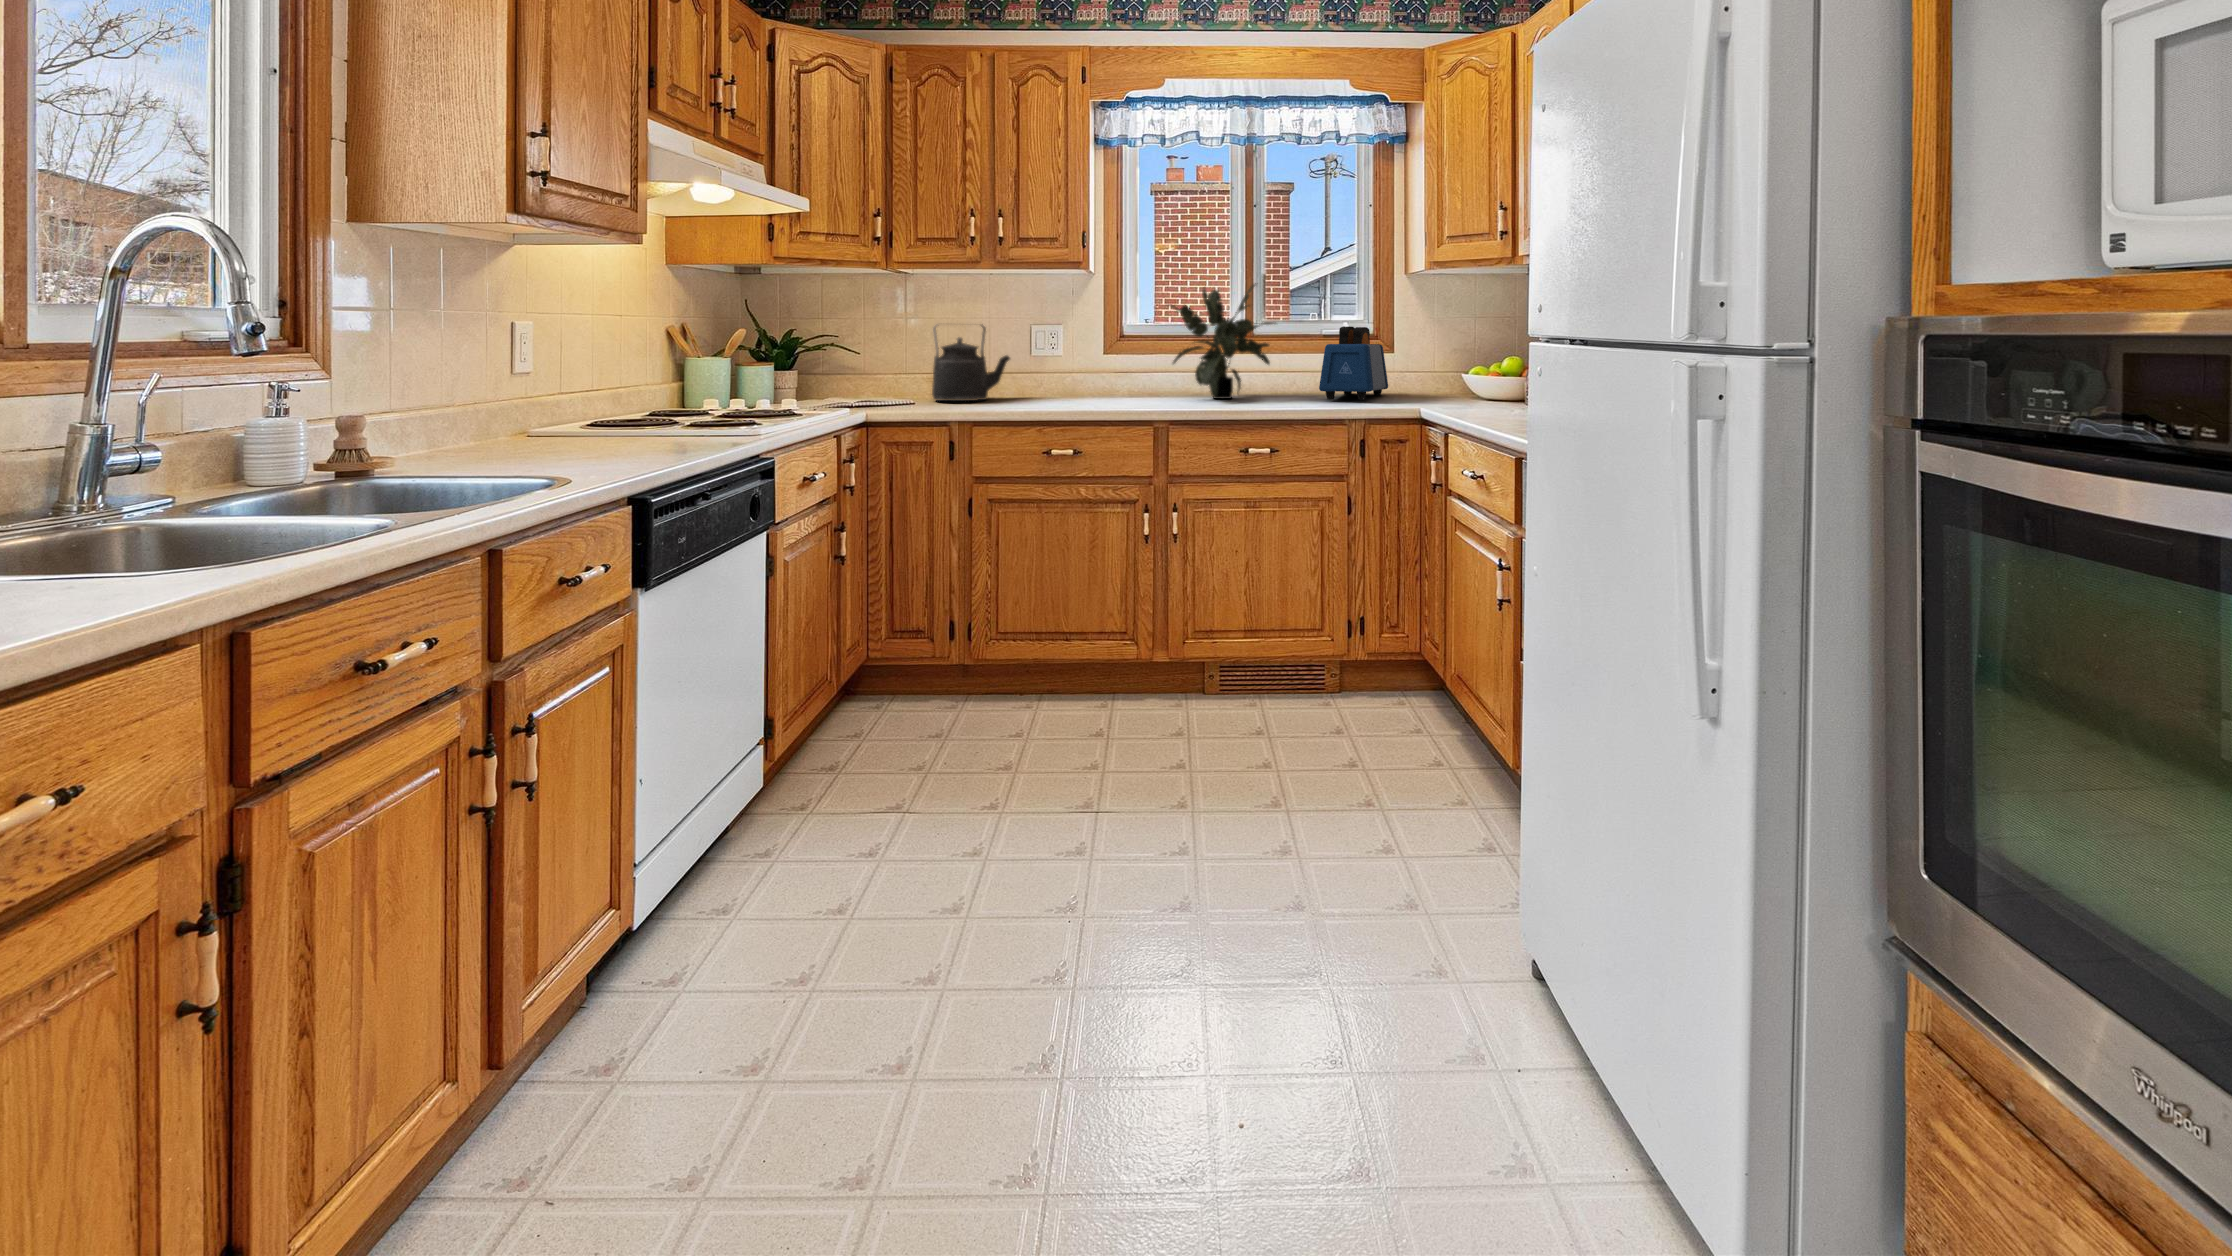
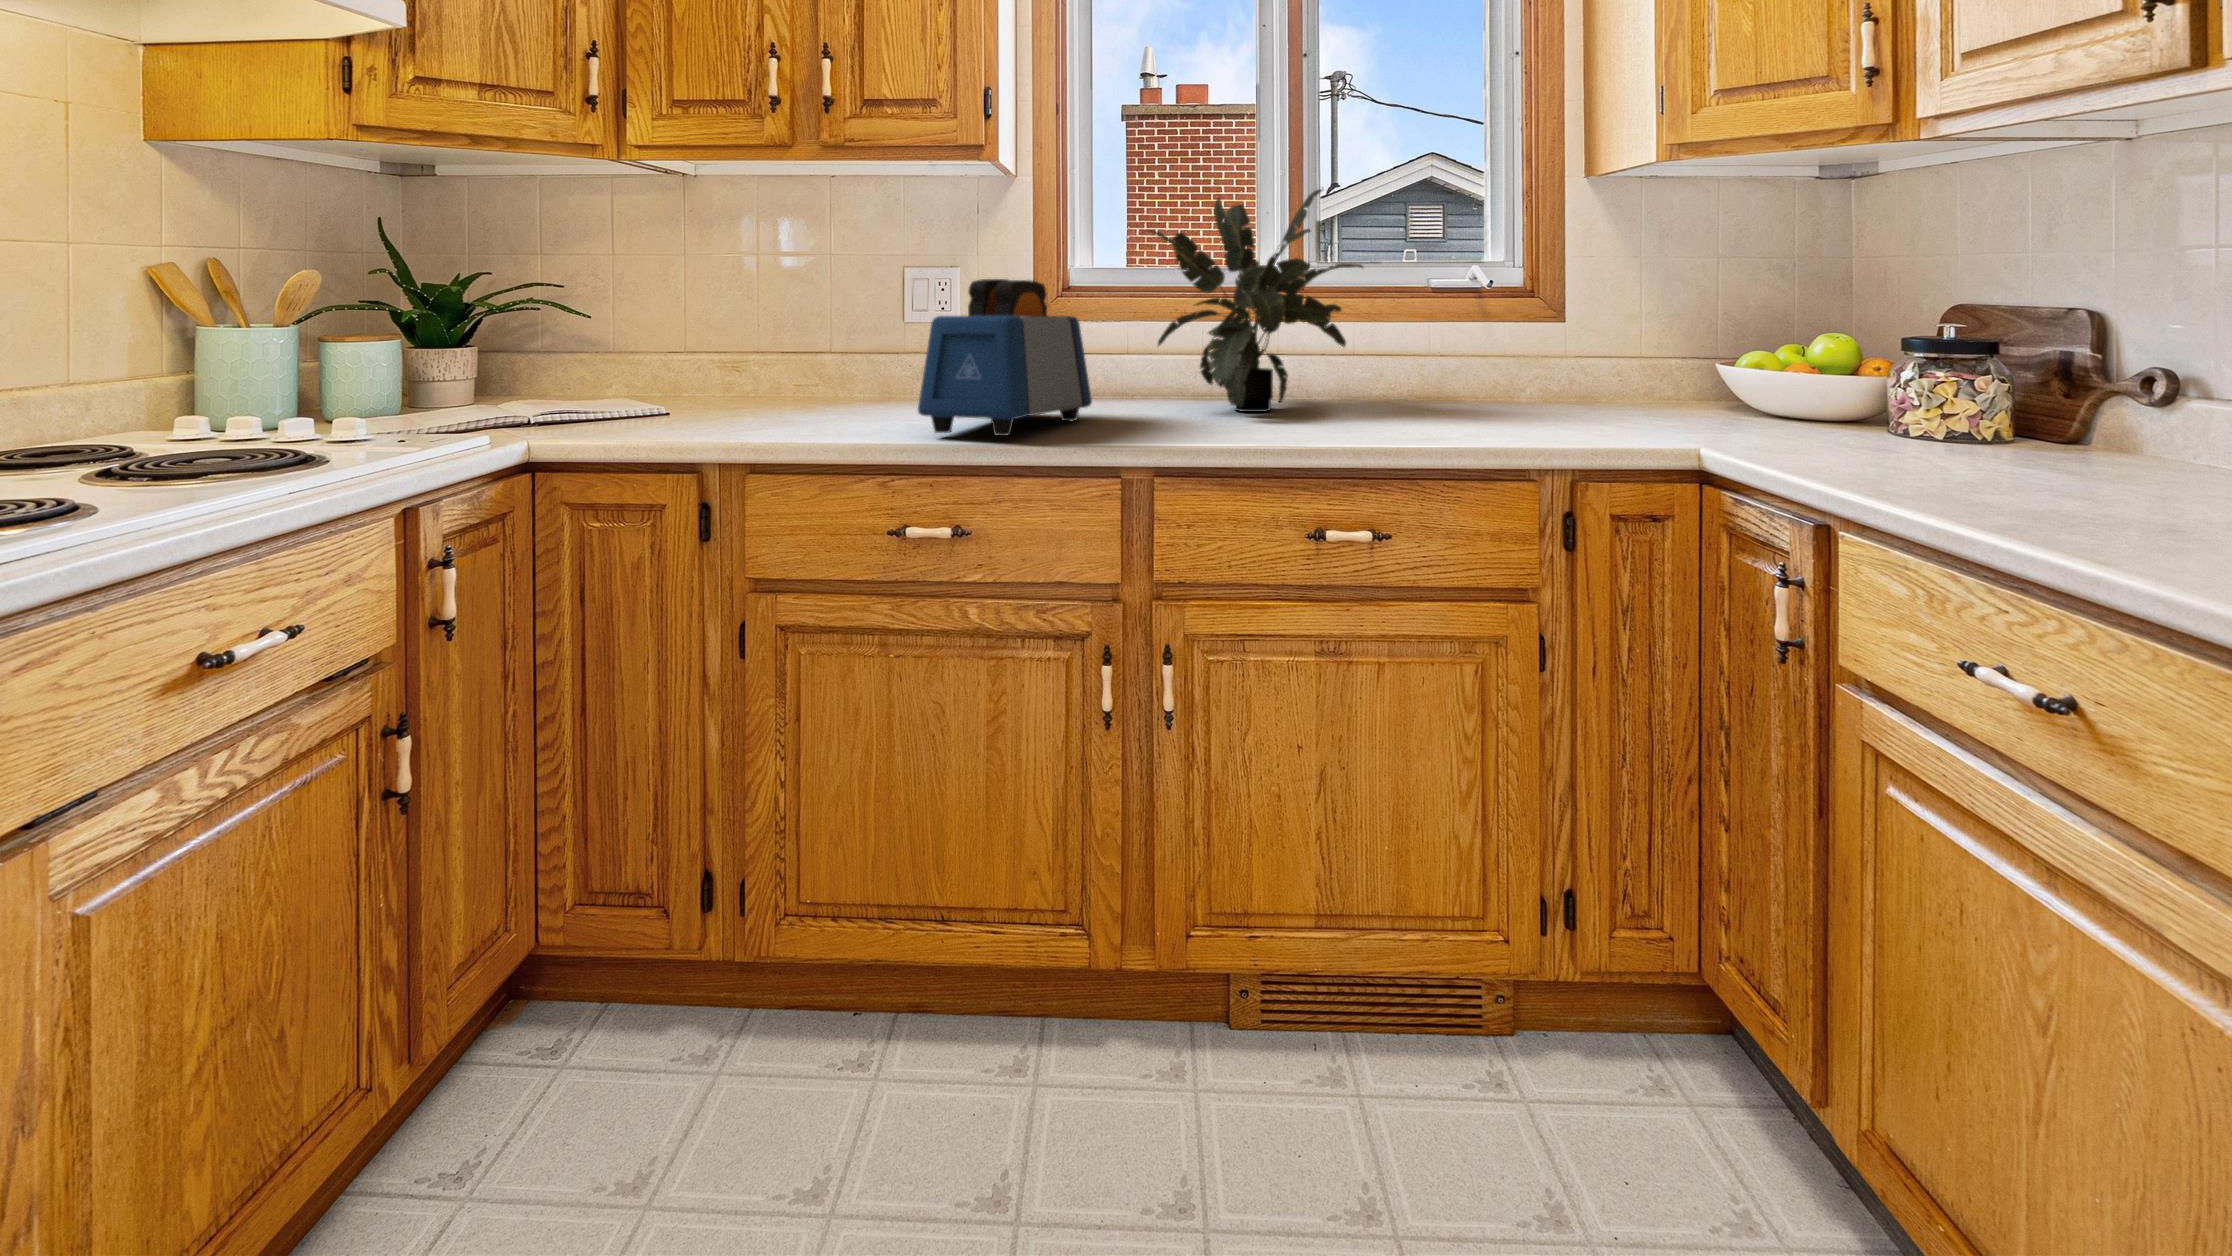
kettle: present [932,325,1010,401] -> none [705,267,858,414]
toaster: present [1319,326,1388,400] -> present [918,279,1092,436]

